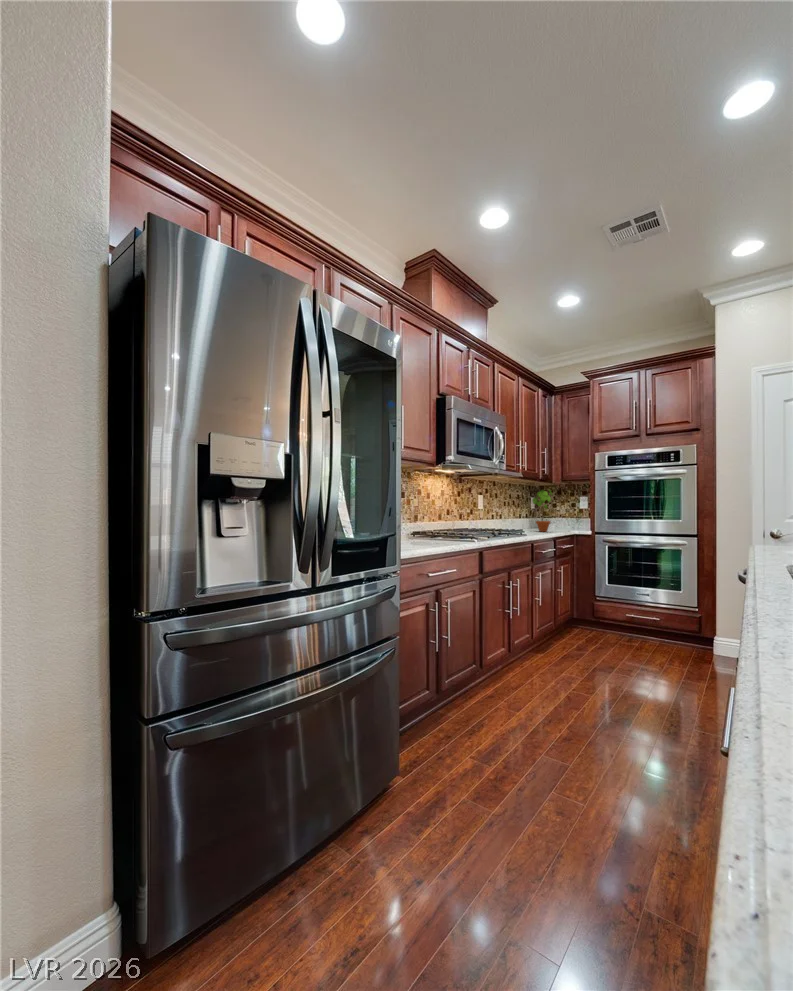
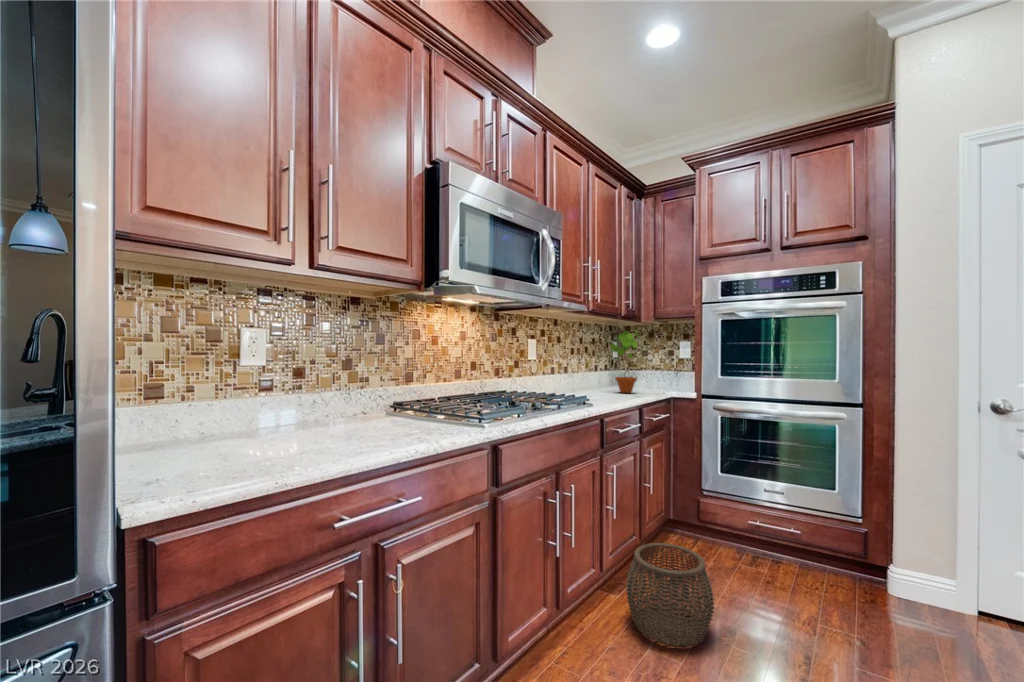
woven basket: none [548,618,601,671] -> present [626,543,714,647]

